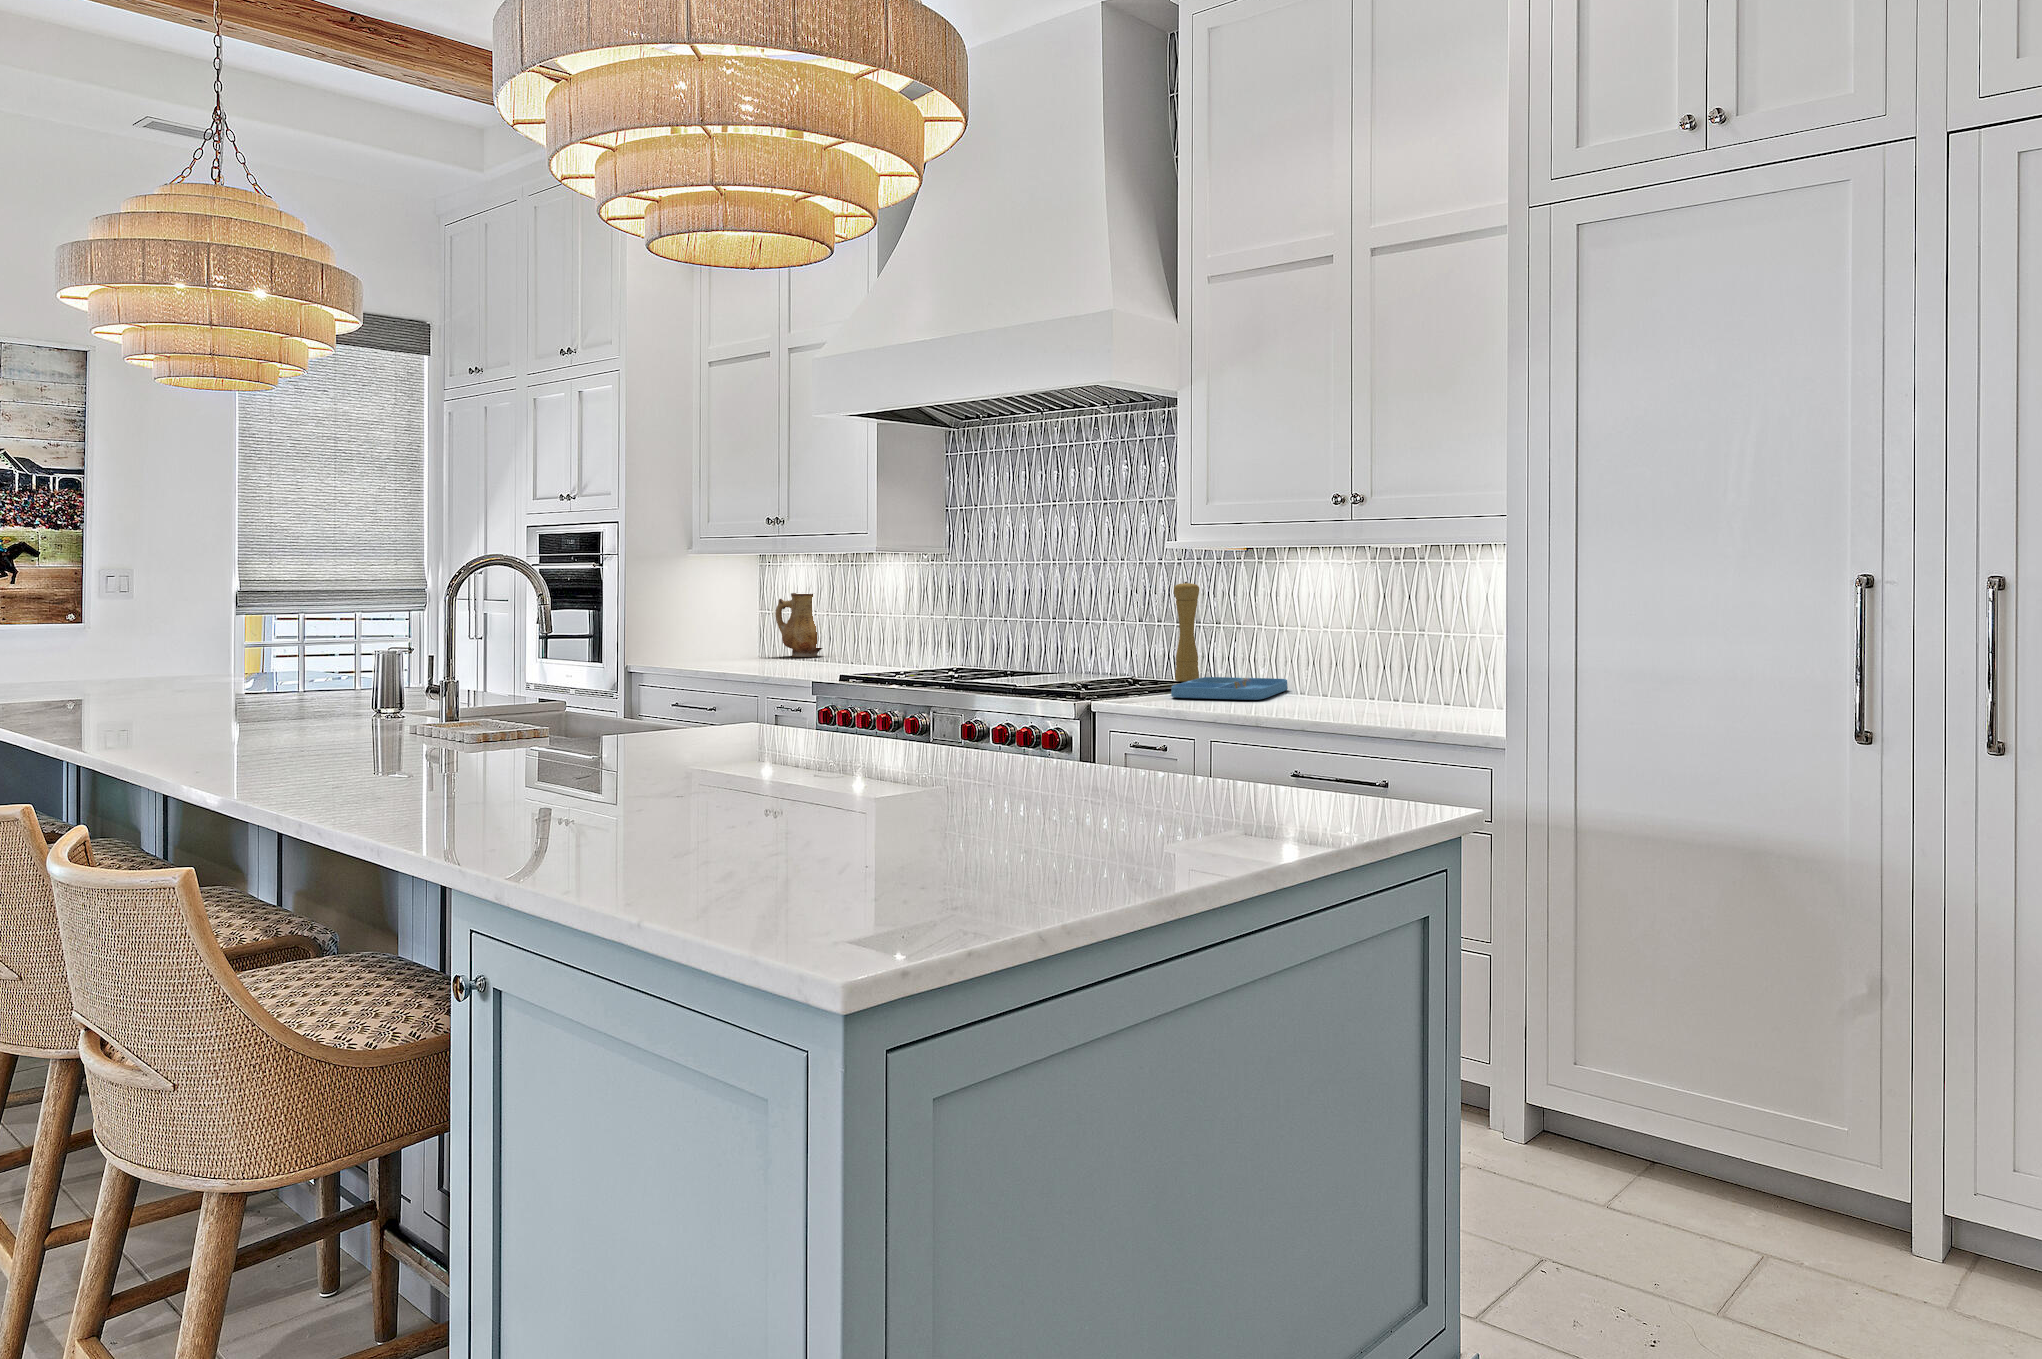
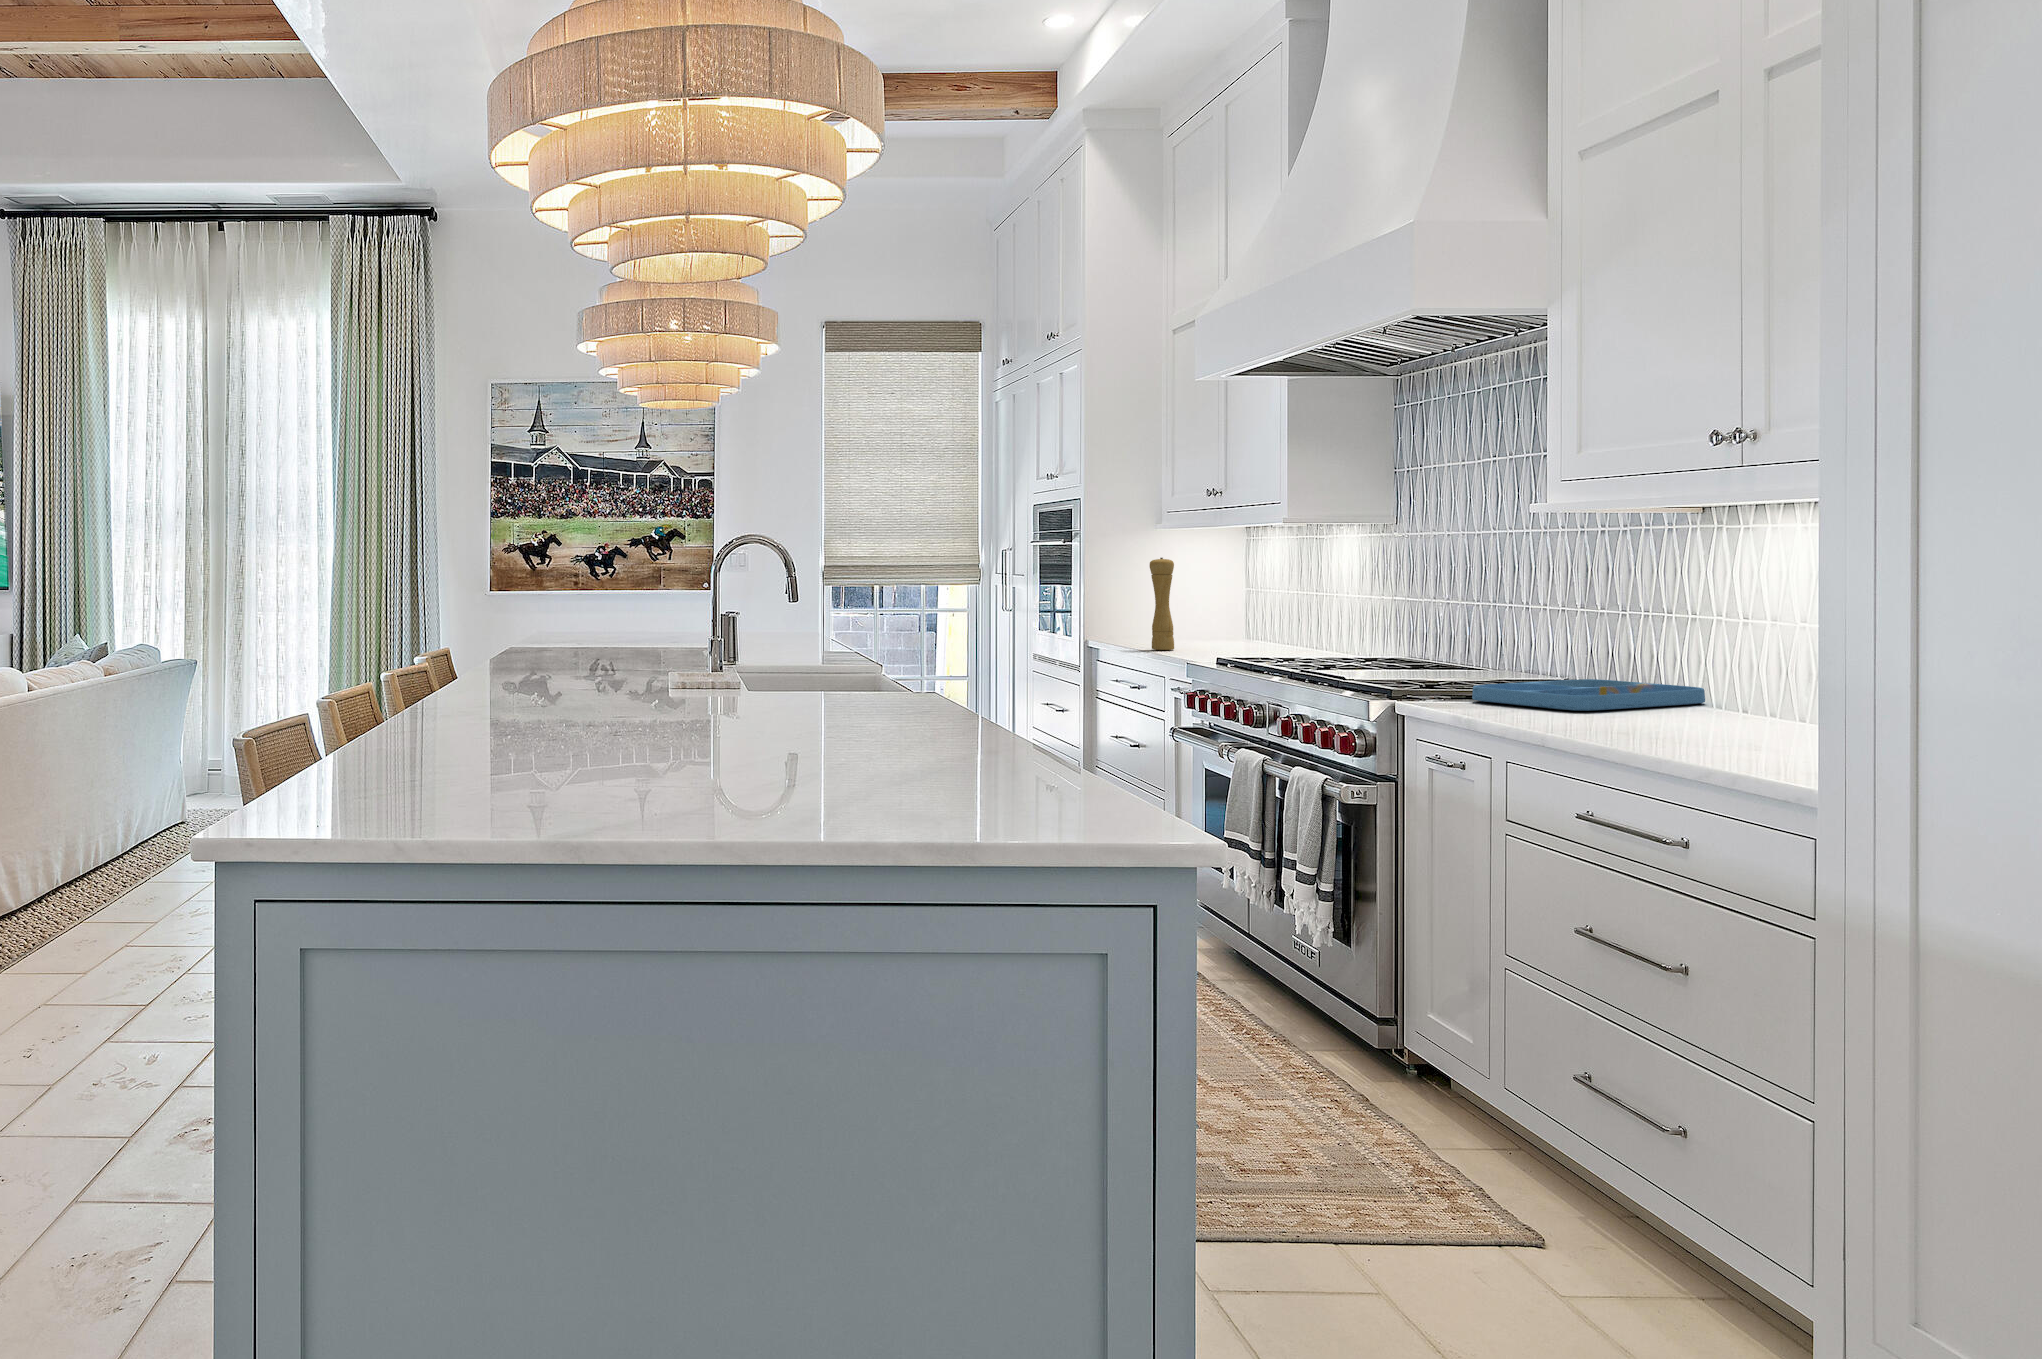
pepper mill: present [1174,582,1199,682] -> present [1150,558,1174,650]
ceramic pitcher: present [775,593,822,657] -> none [1257,568,1317,638]

